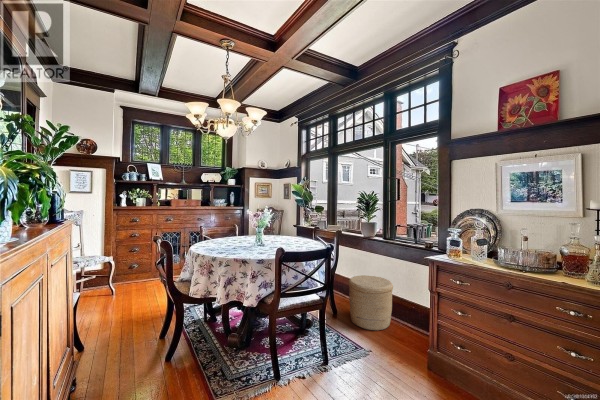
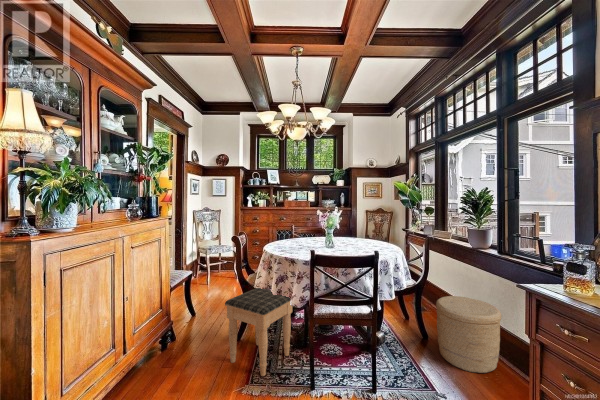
footstool: none [169,295,241,386] -> present [225,288,293,376]

